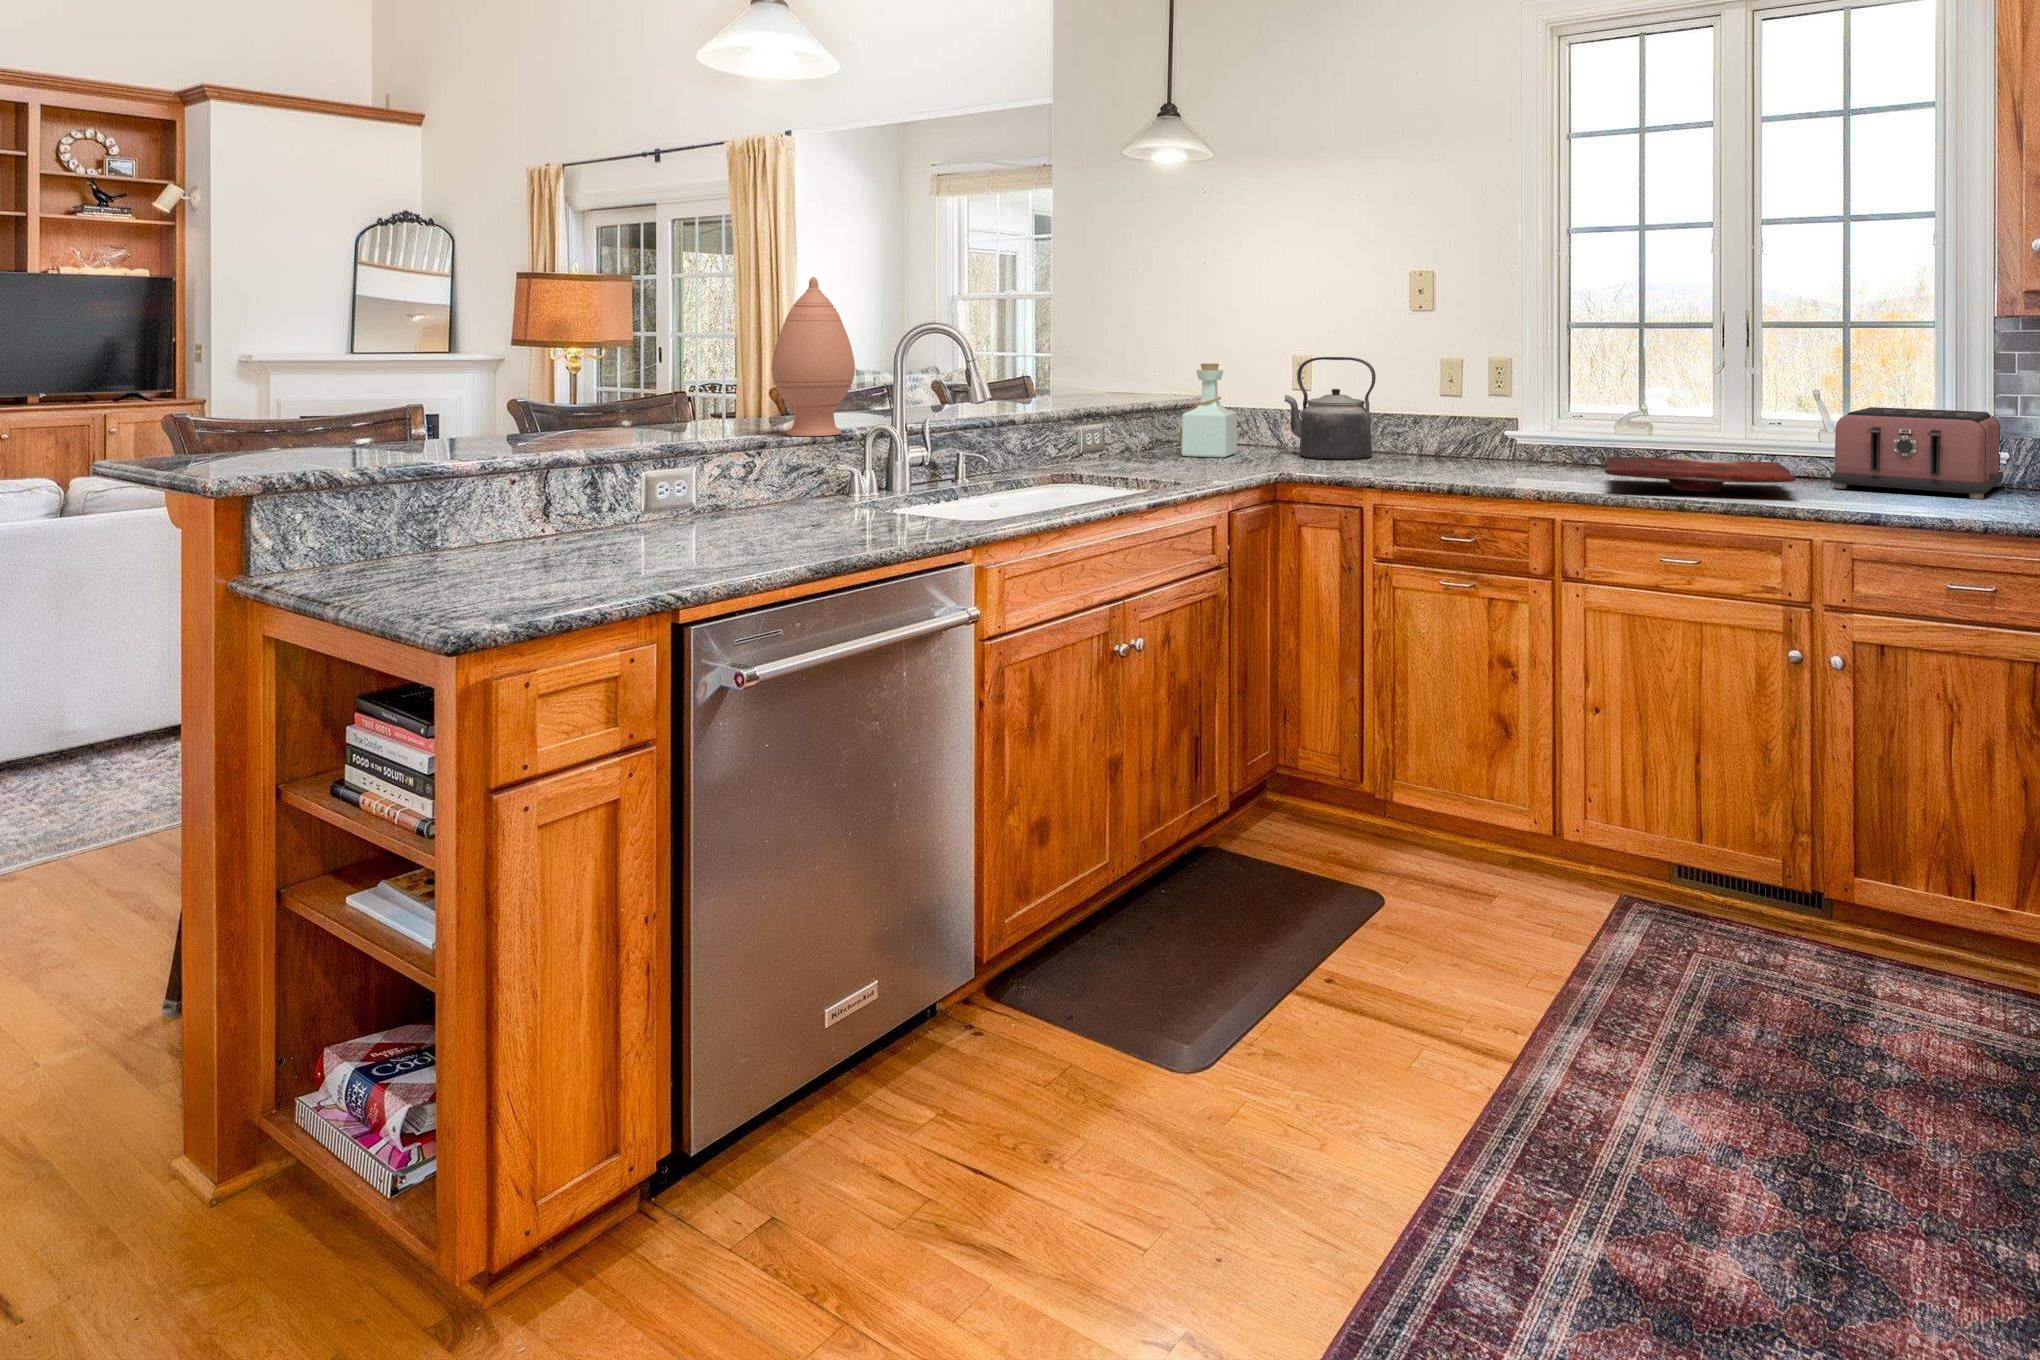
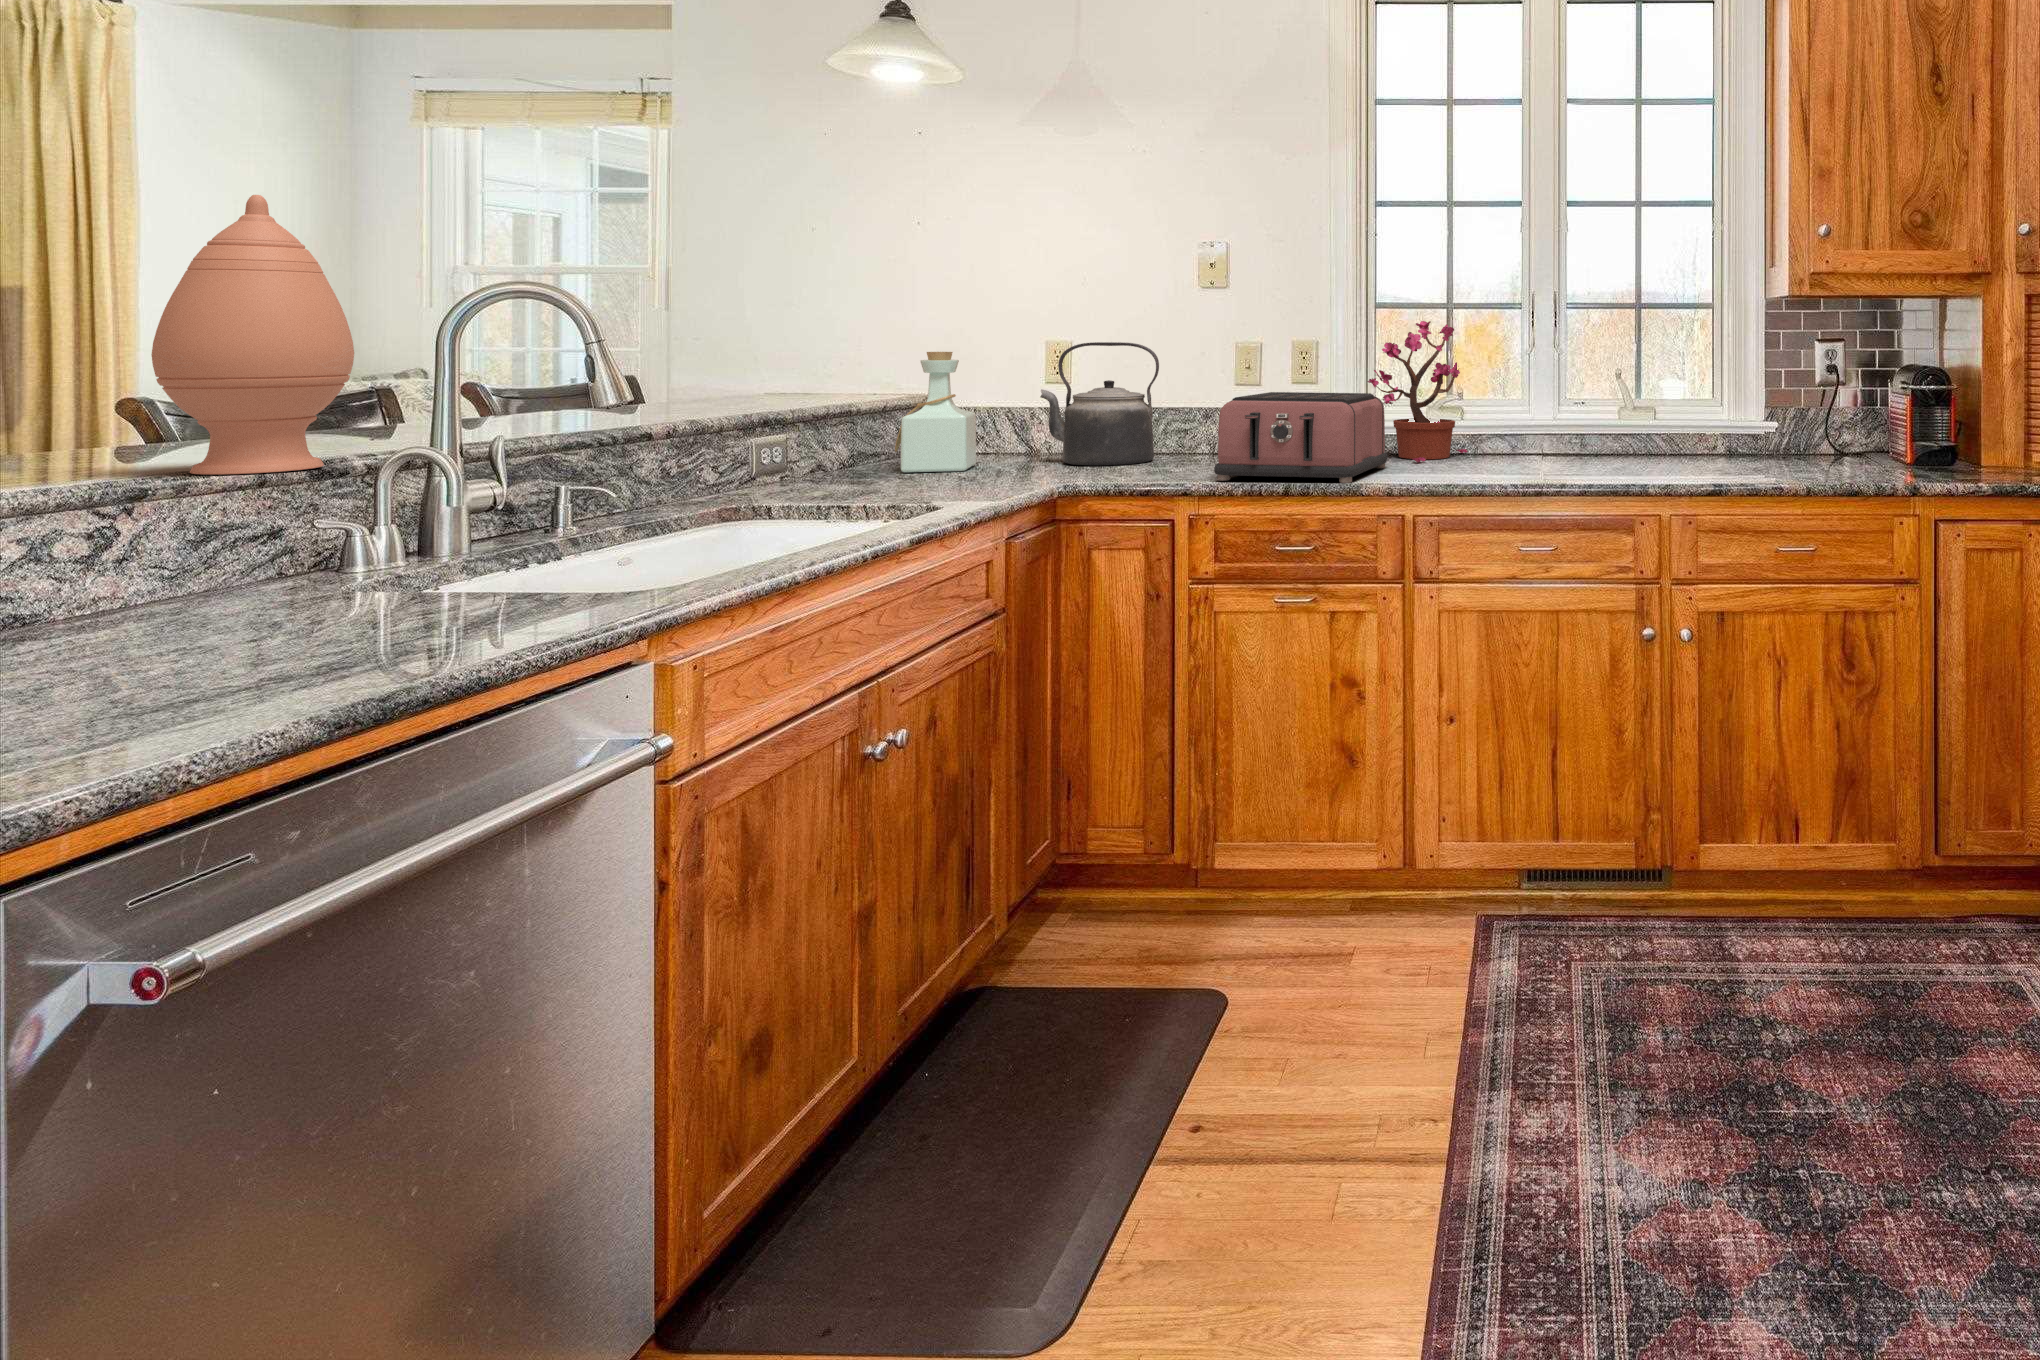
potted plant: none [1552,339,1657,473] -> present [1367,321,1468,462]
toaster: present [1831,407,2003,499] -> present [1214,392,1388,483]
cutting board: present [1605,457,1795,492] -> none [1442,442,1641,475]

